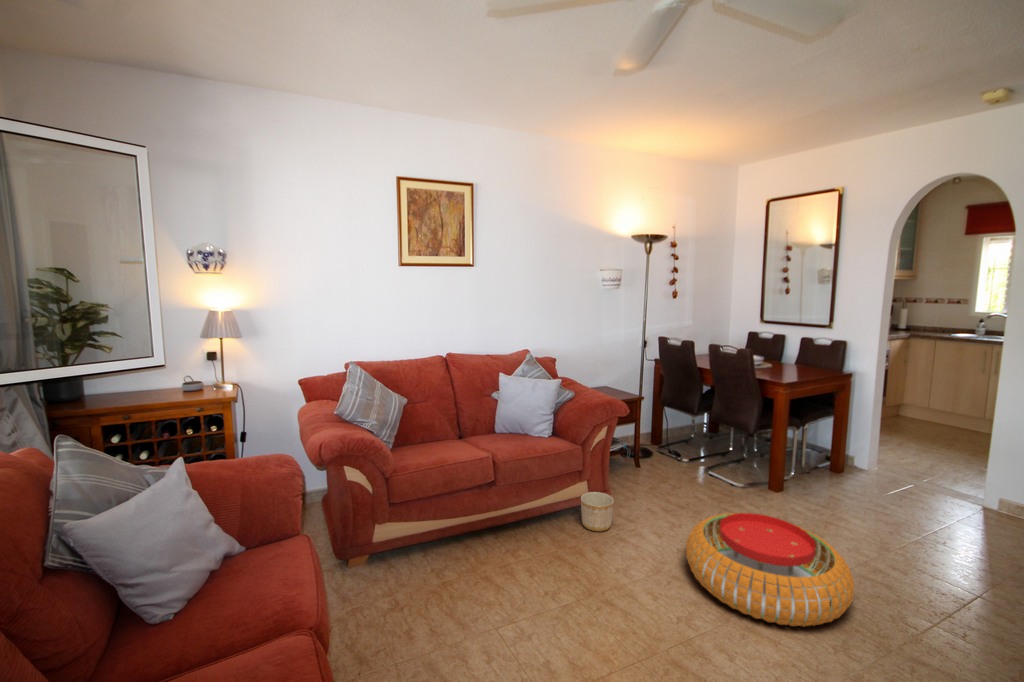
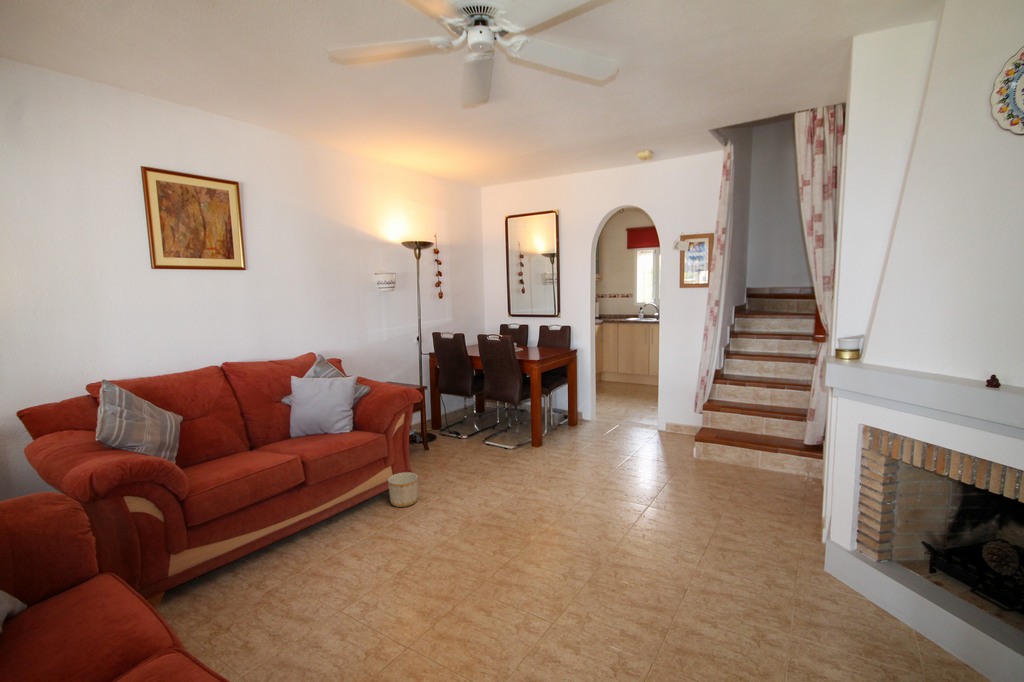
pouf: present [686,513,855,626] -> none [483,458,594,531]

